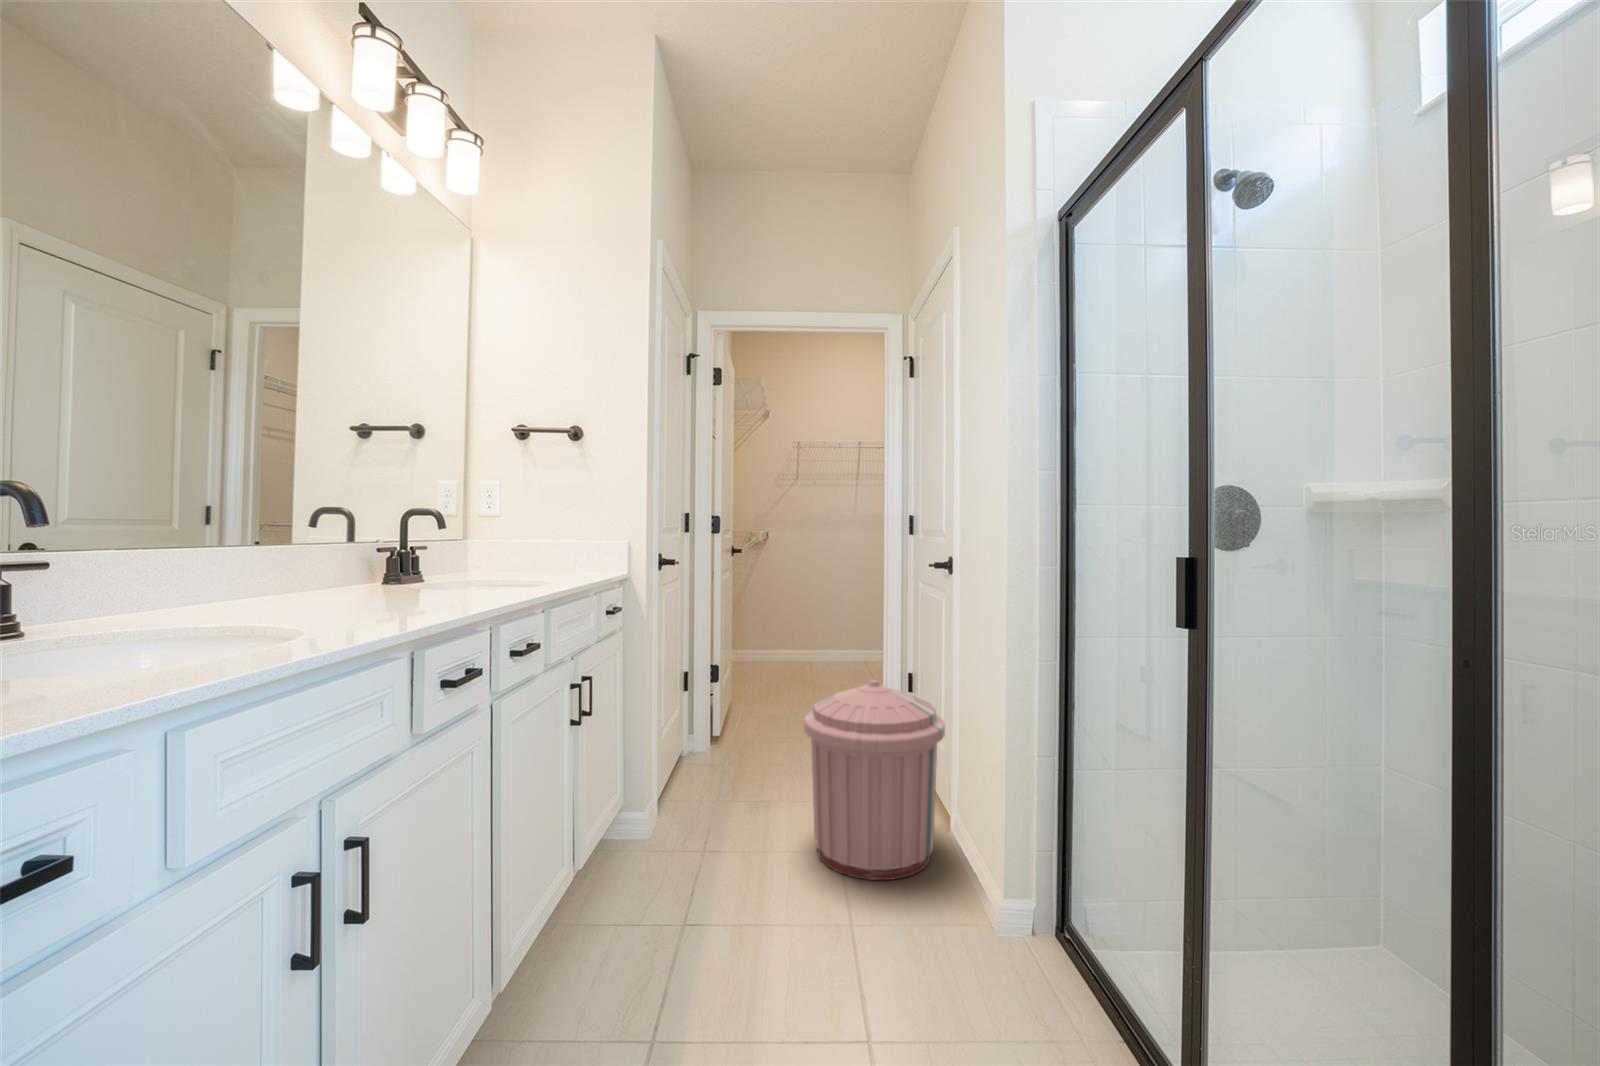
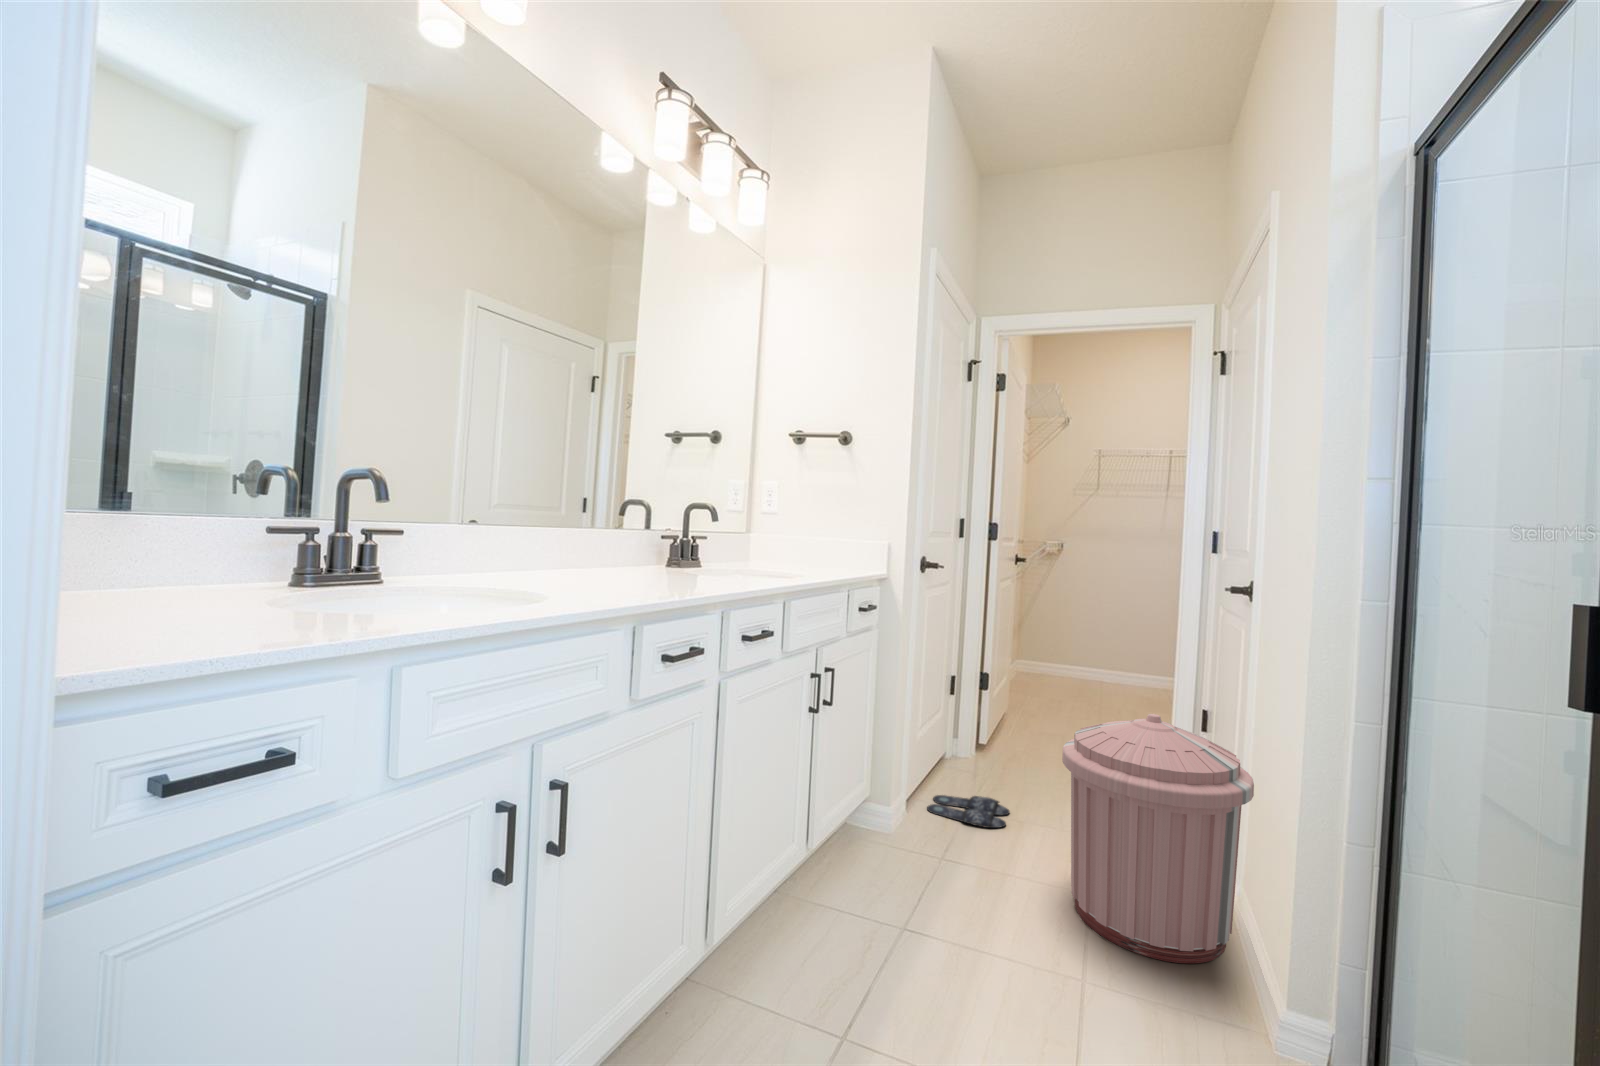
slippers: none [675,781,750,809] -> present [927,795,1009,828]

